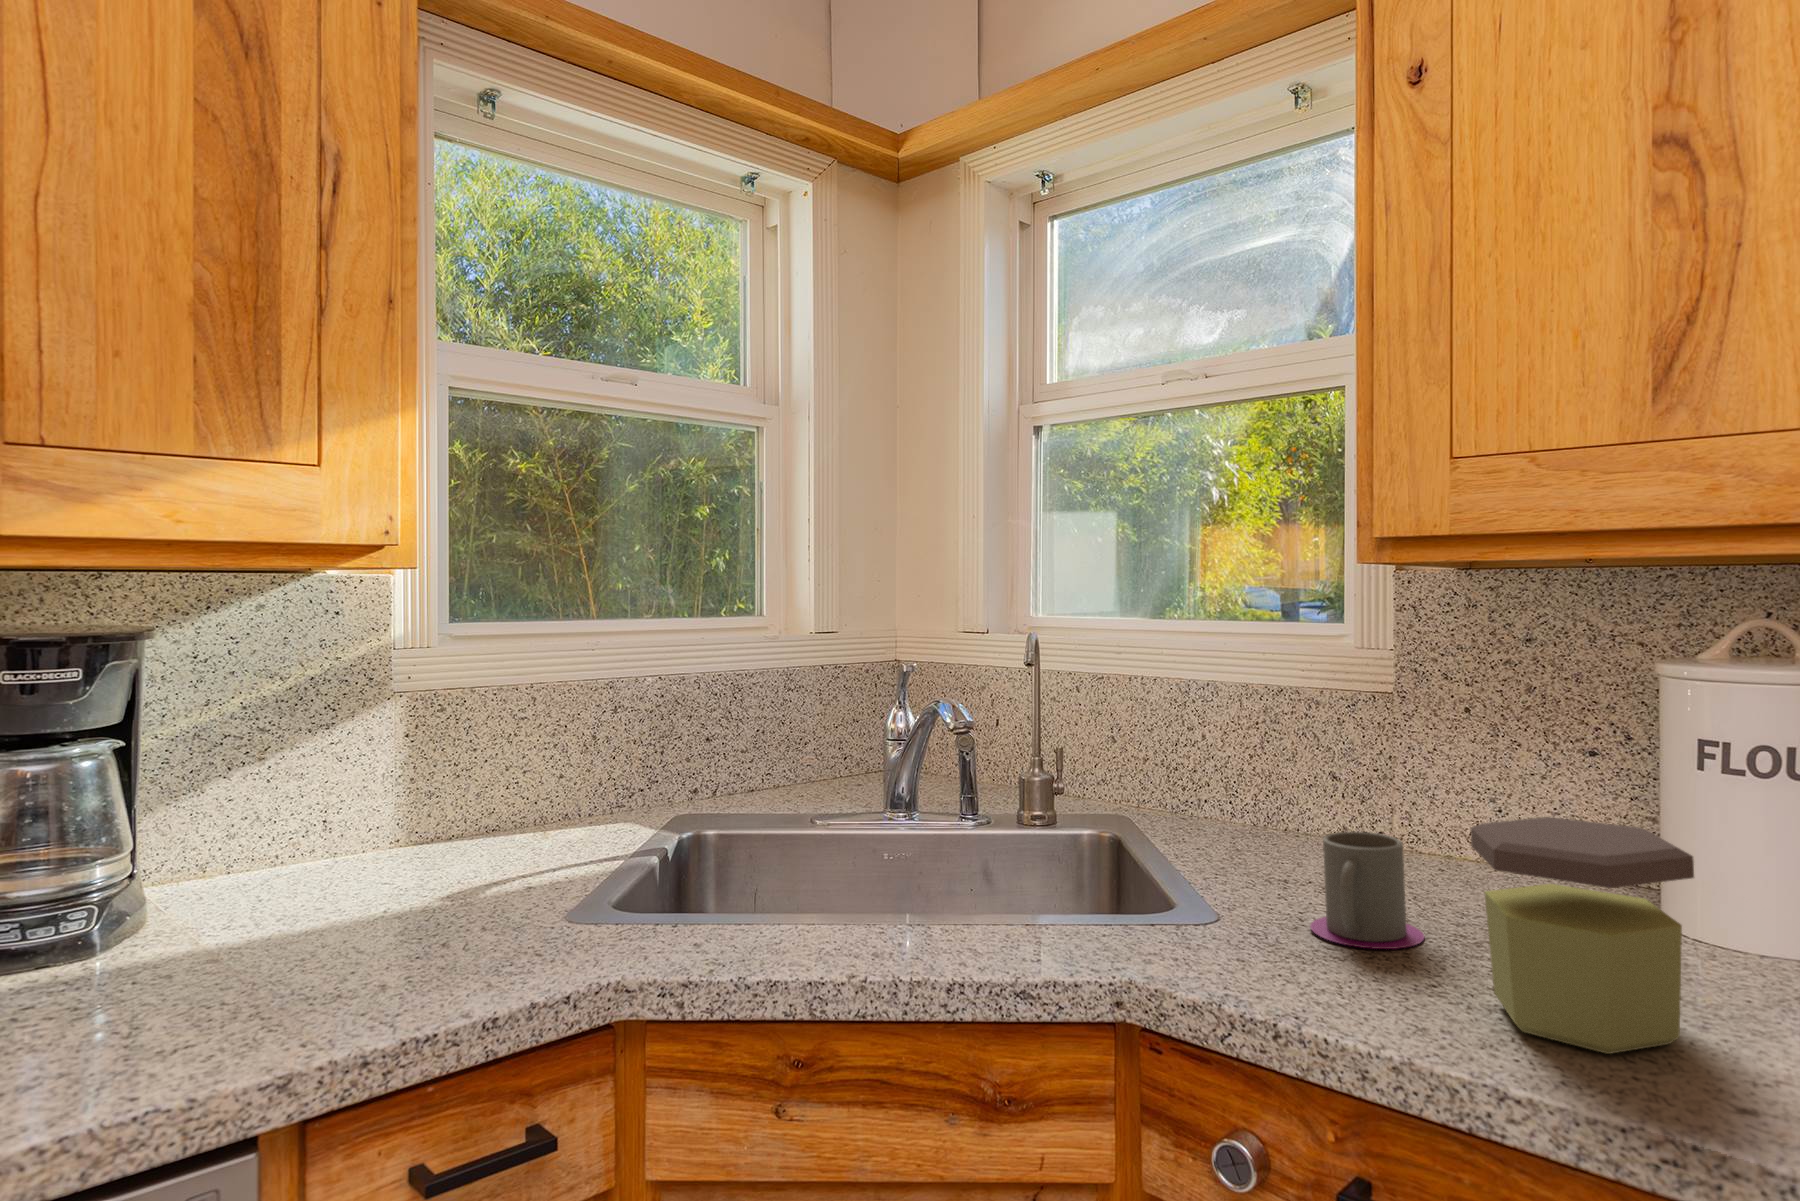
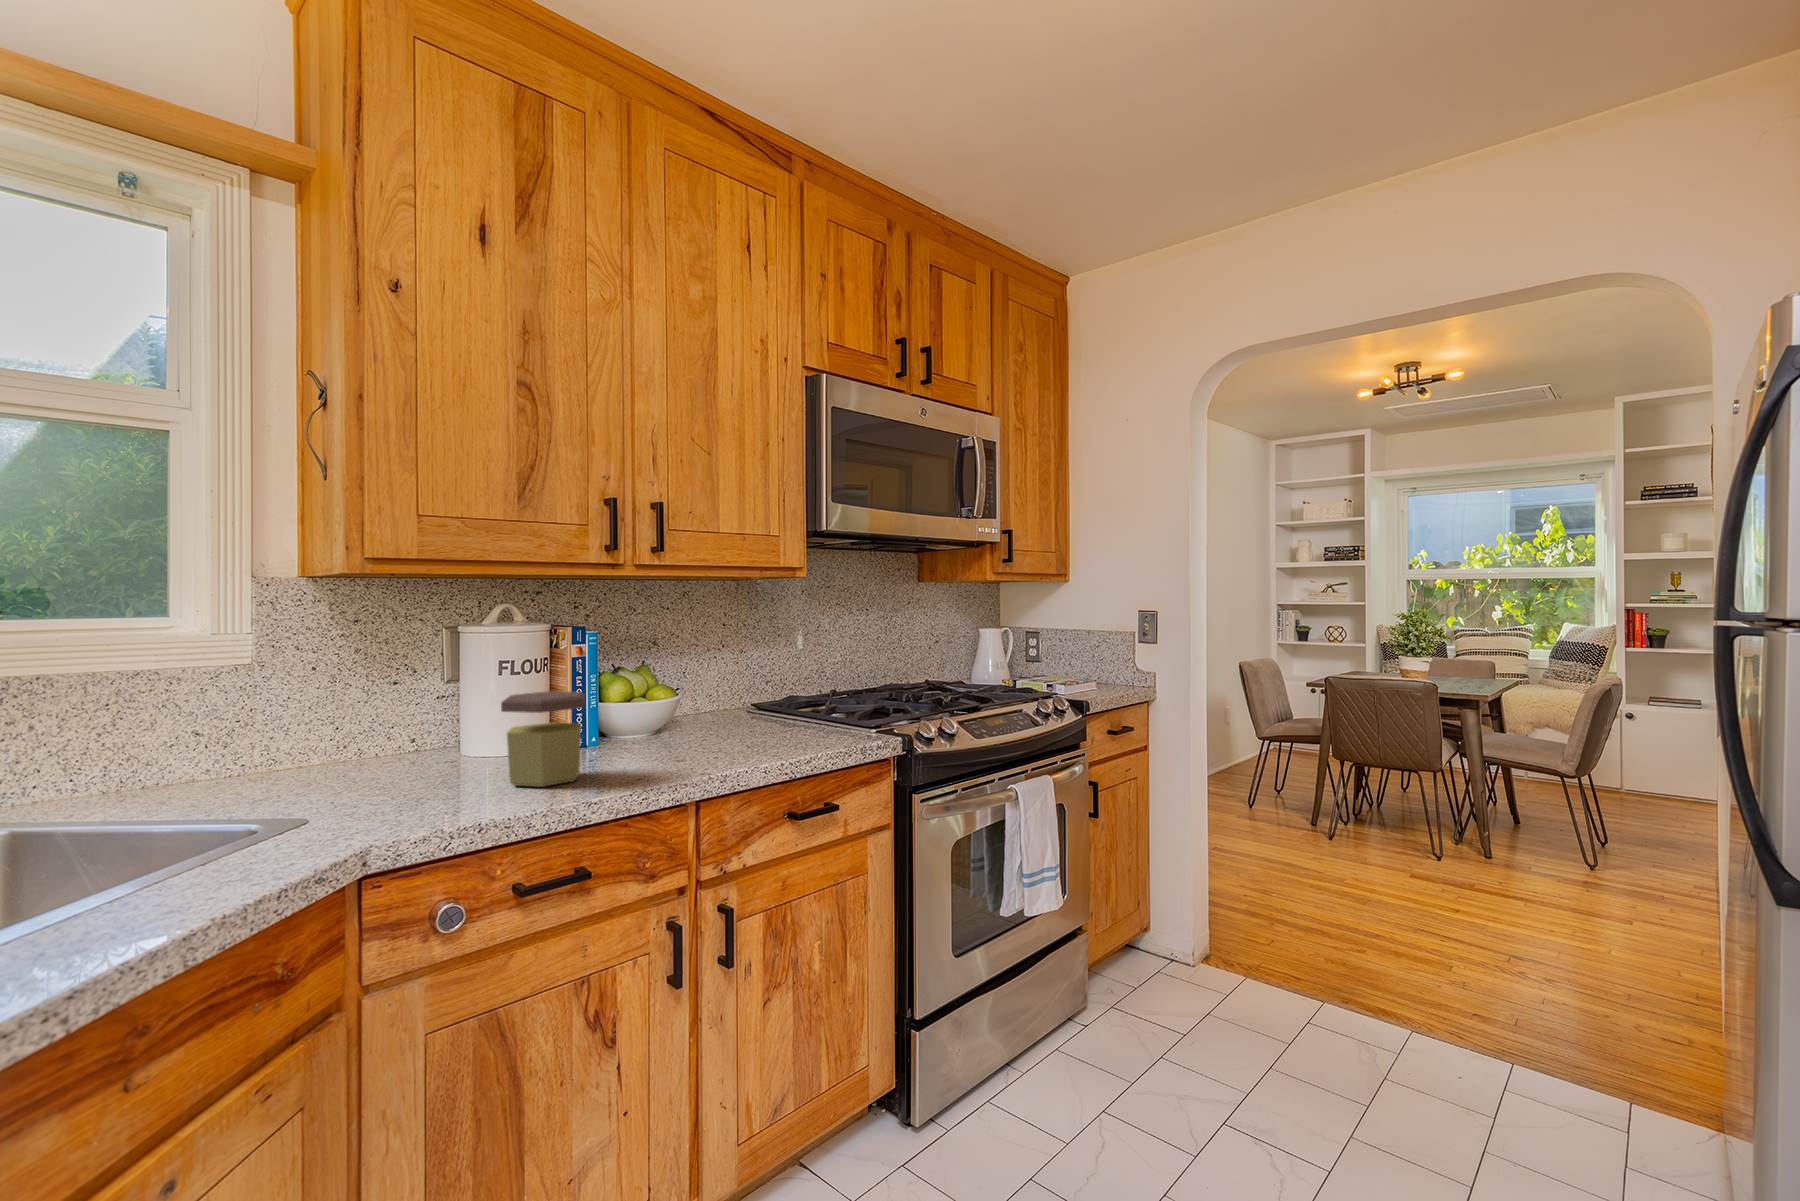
mug: present [1310,831,1424,949] -> none [351,733,426,801]

